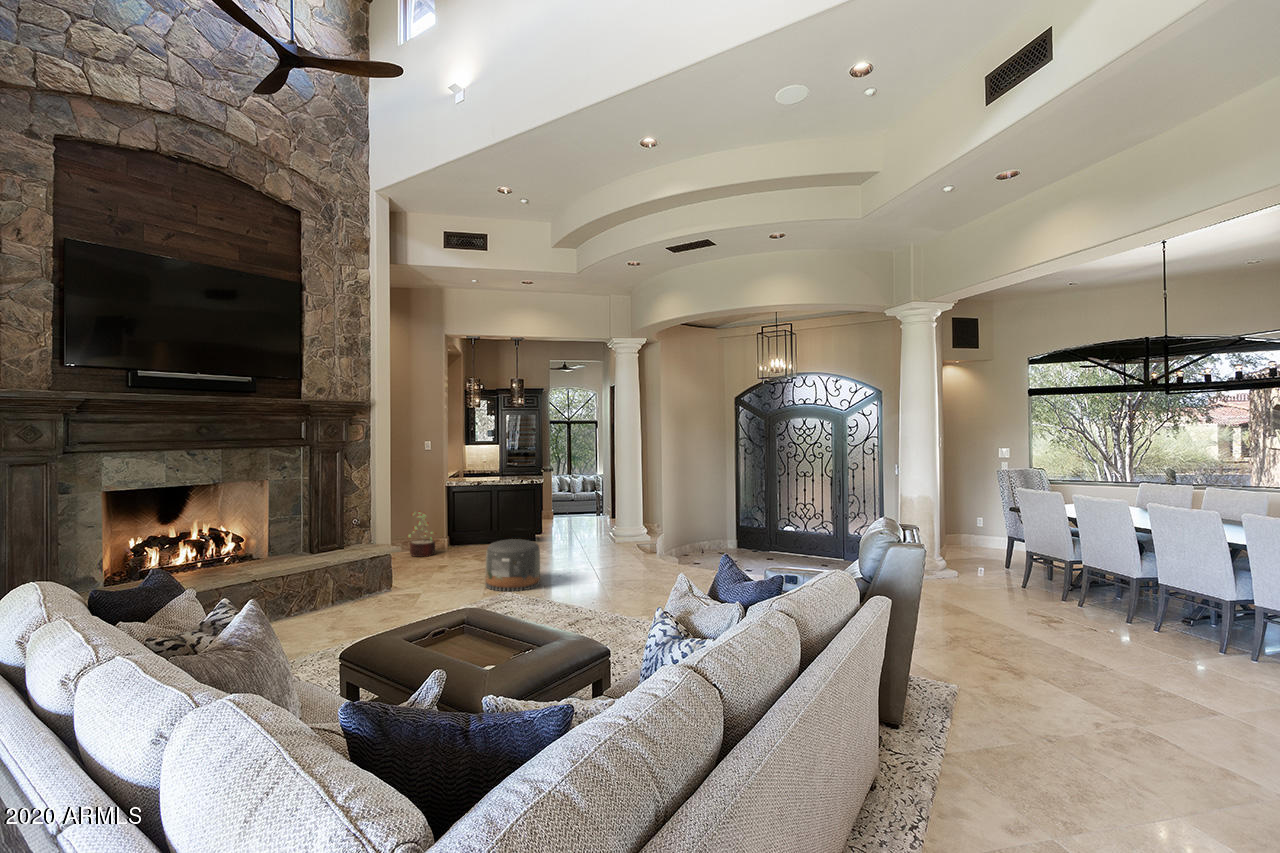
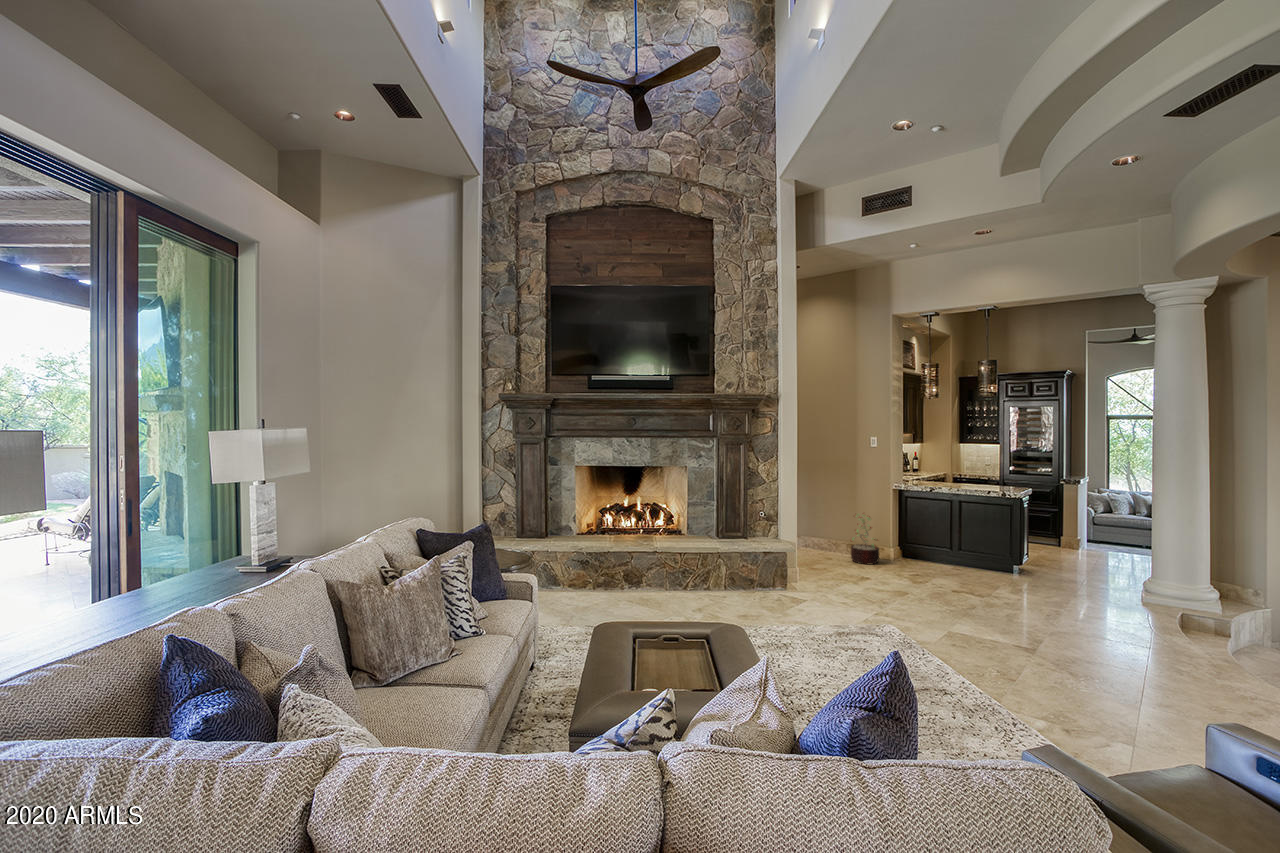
pouf: present [485,539,540,591] -> none [883,559,959,629]

